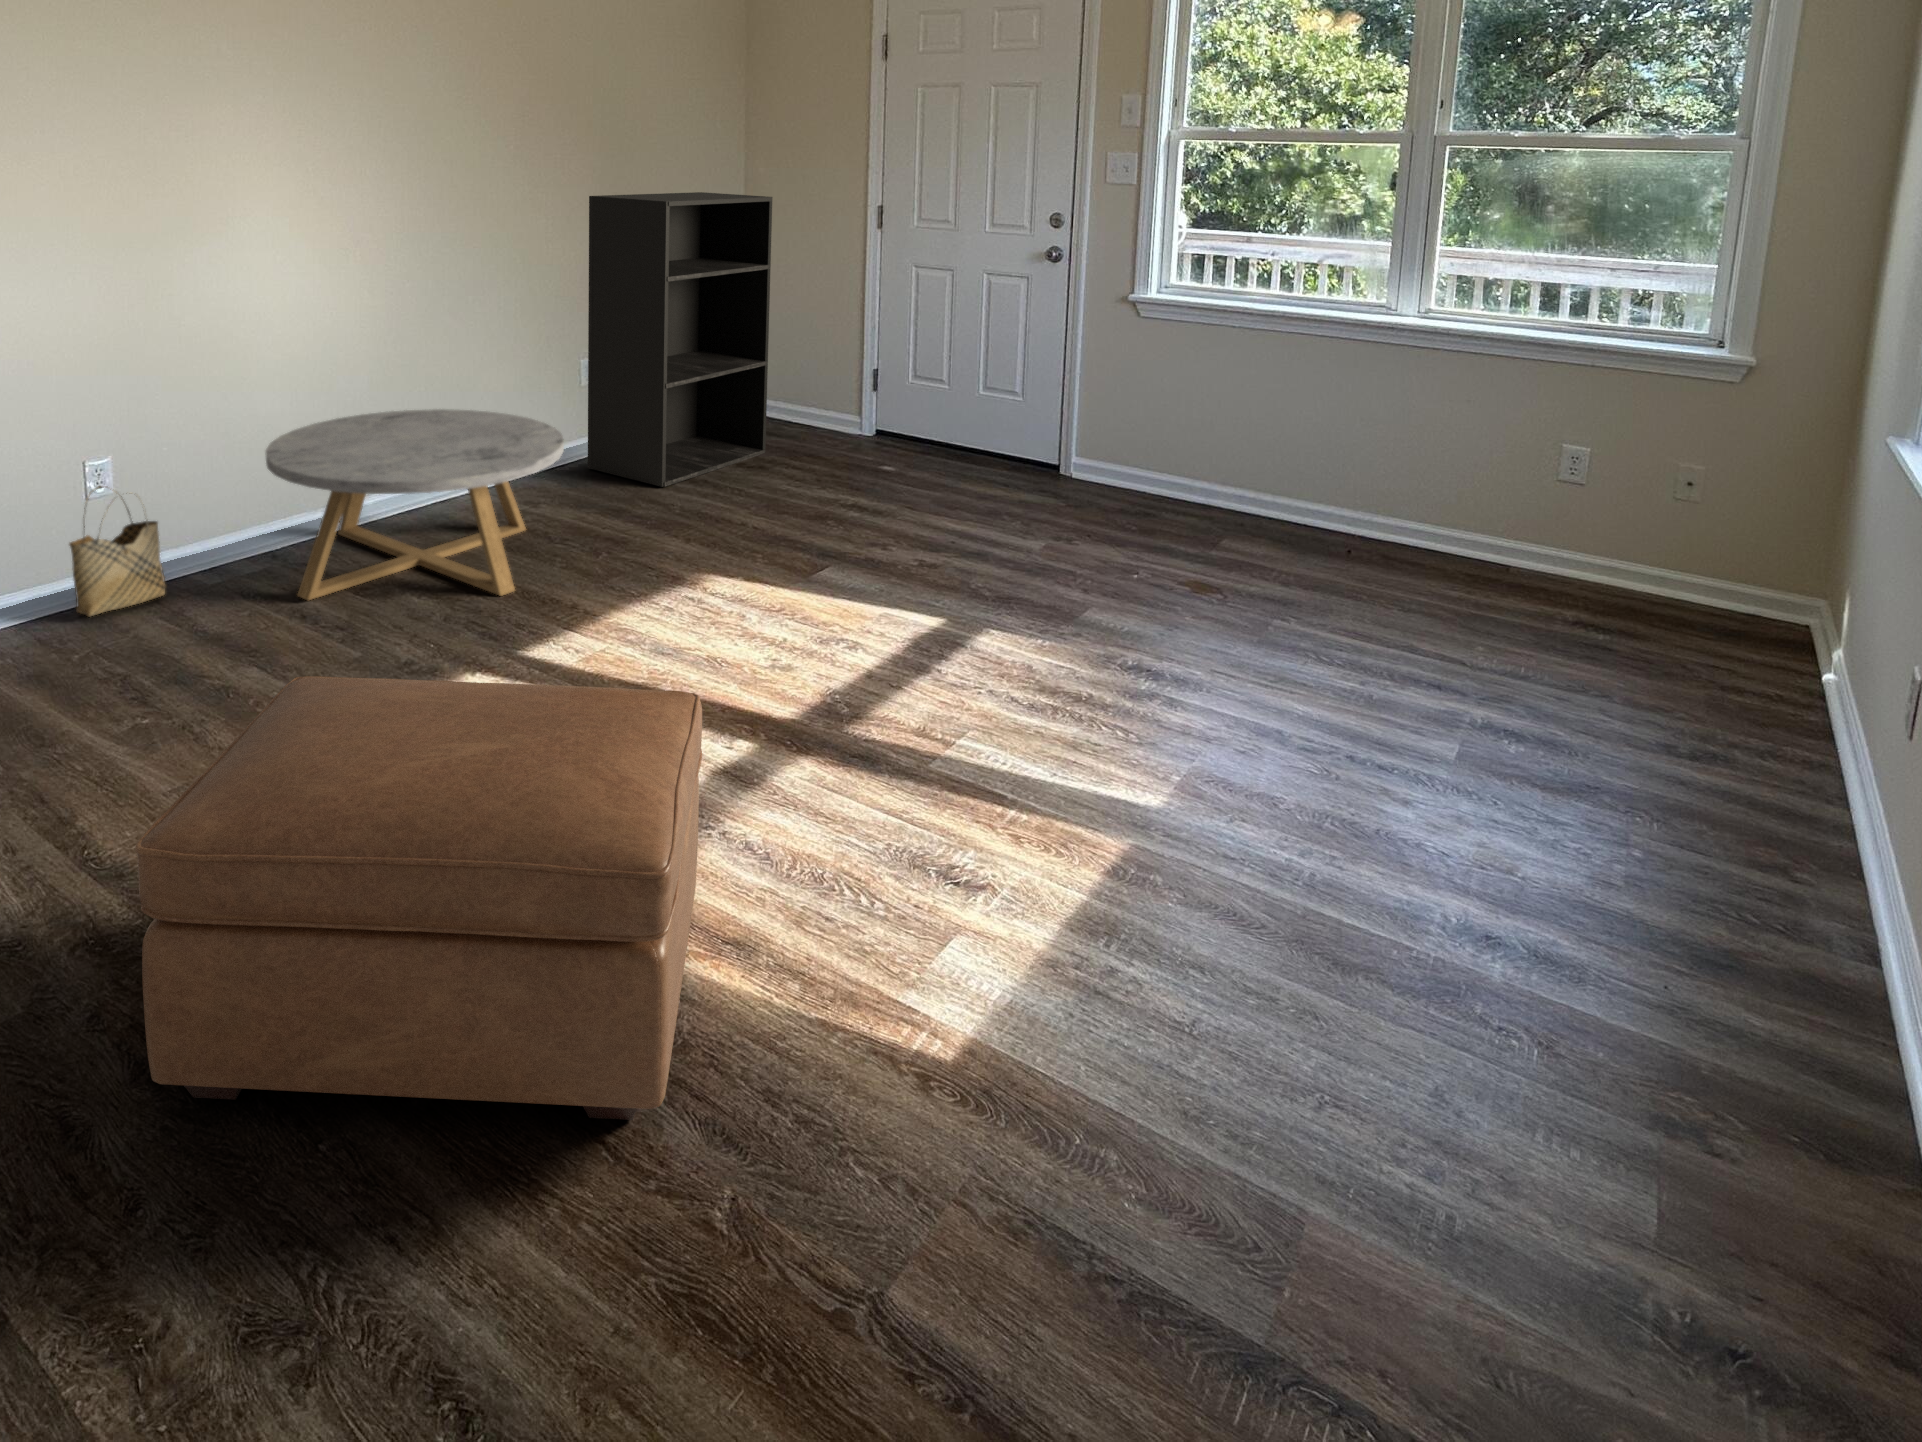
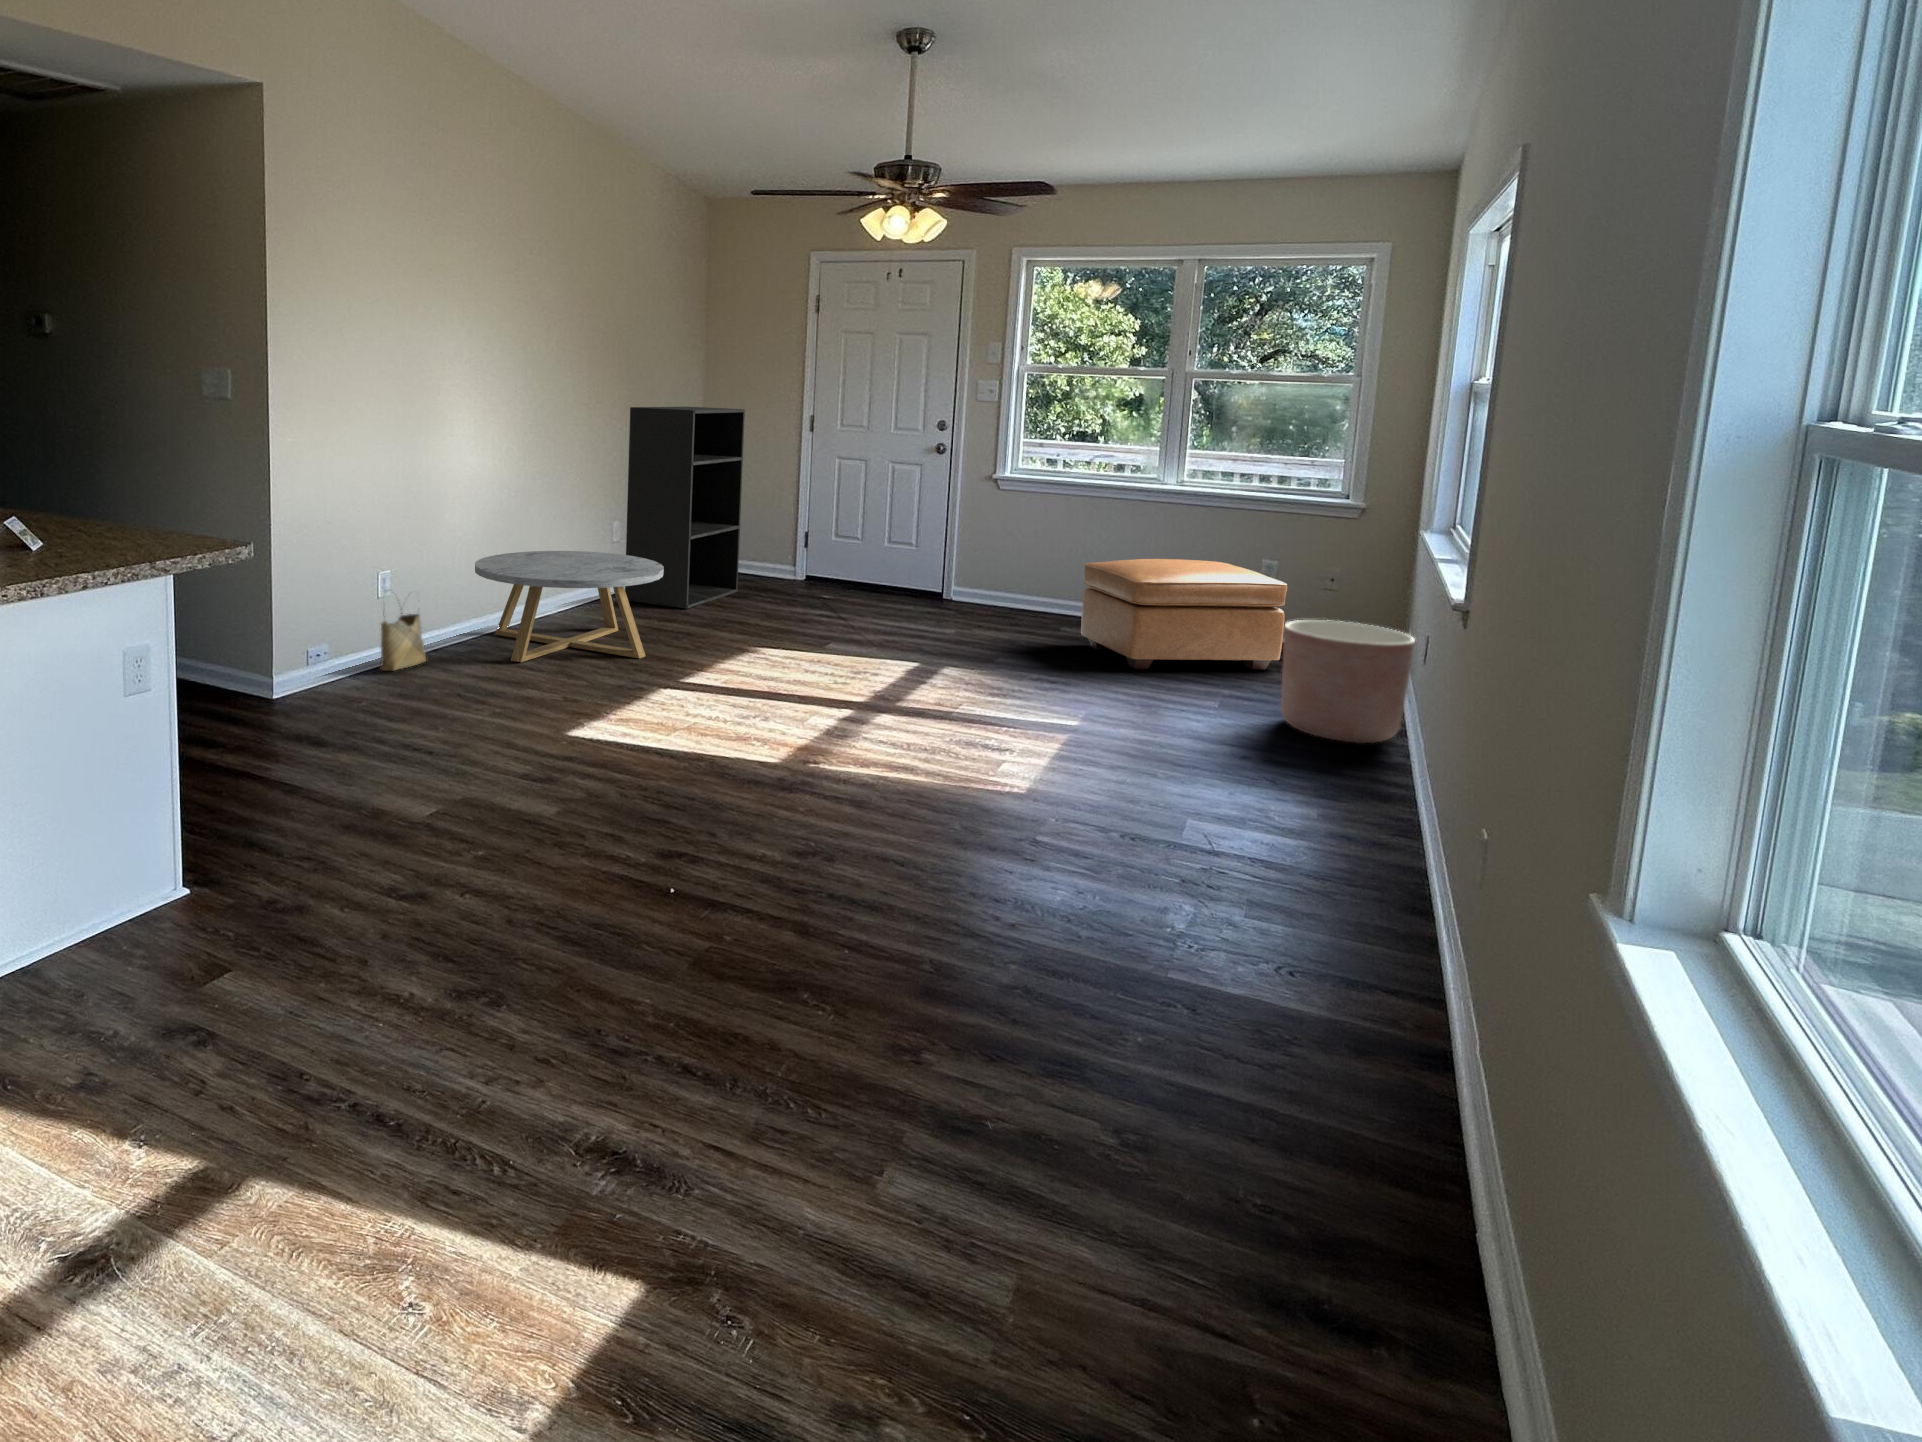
planter: none [1576,634,1887,930] -> present [1281,620,1415,743]
ottoman: present [135,676,702,1120] -> present [1081,559,1287,669]

